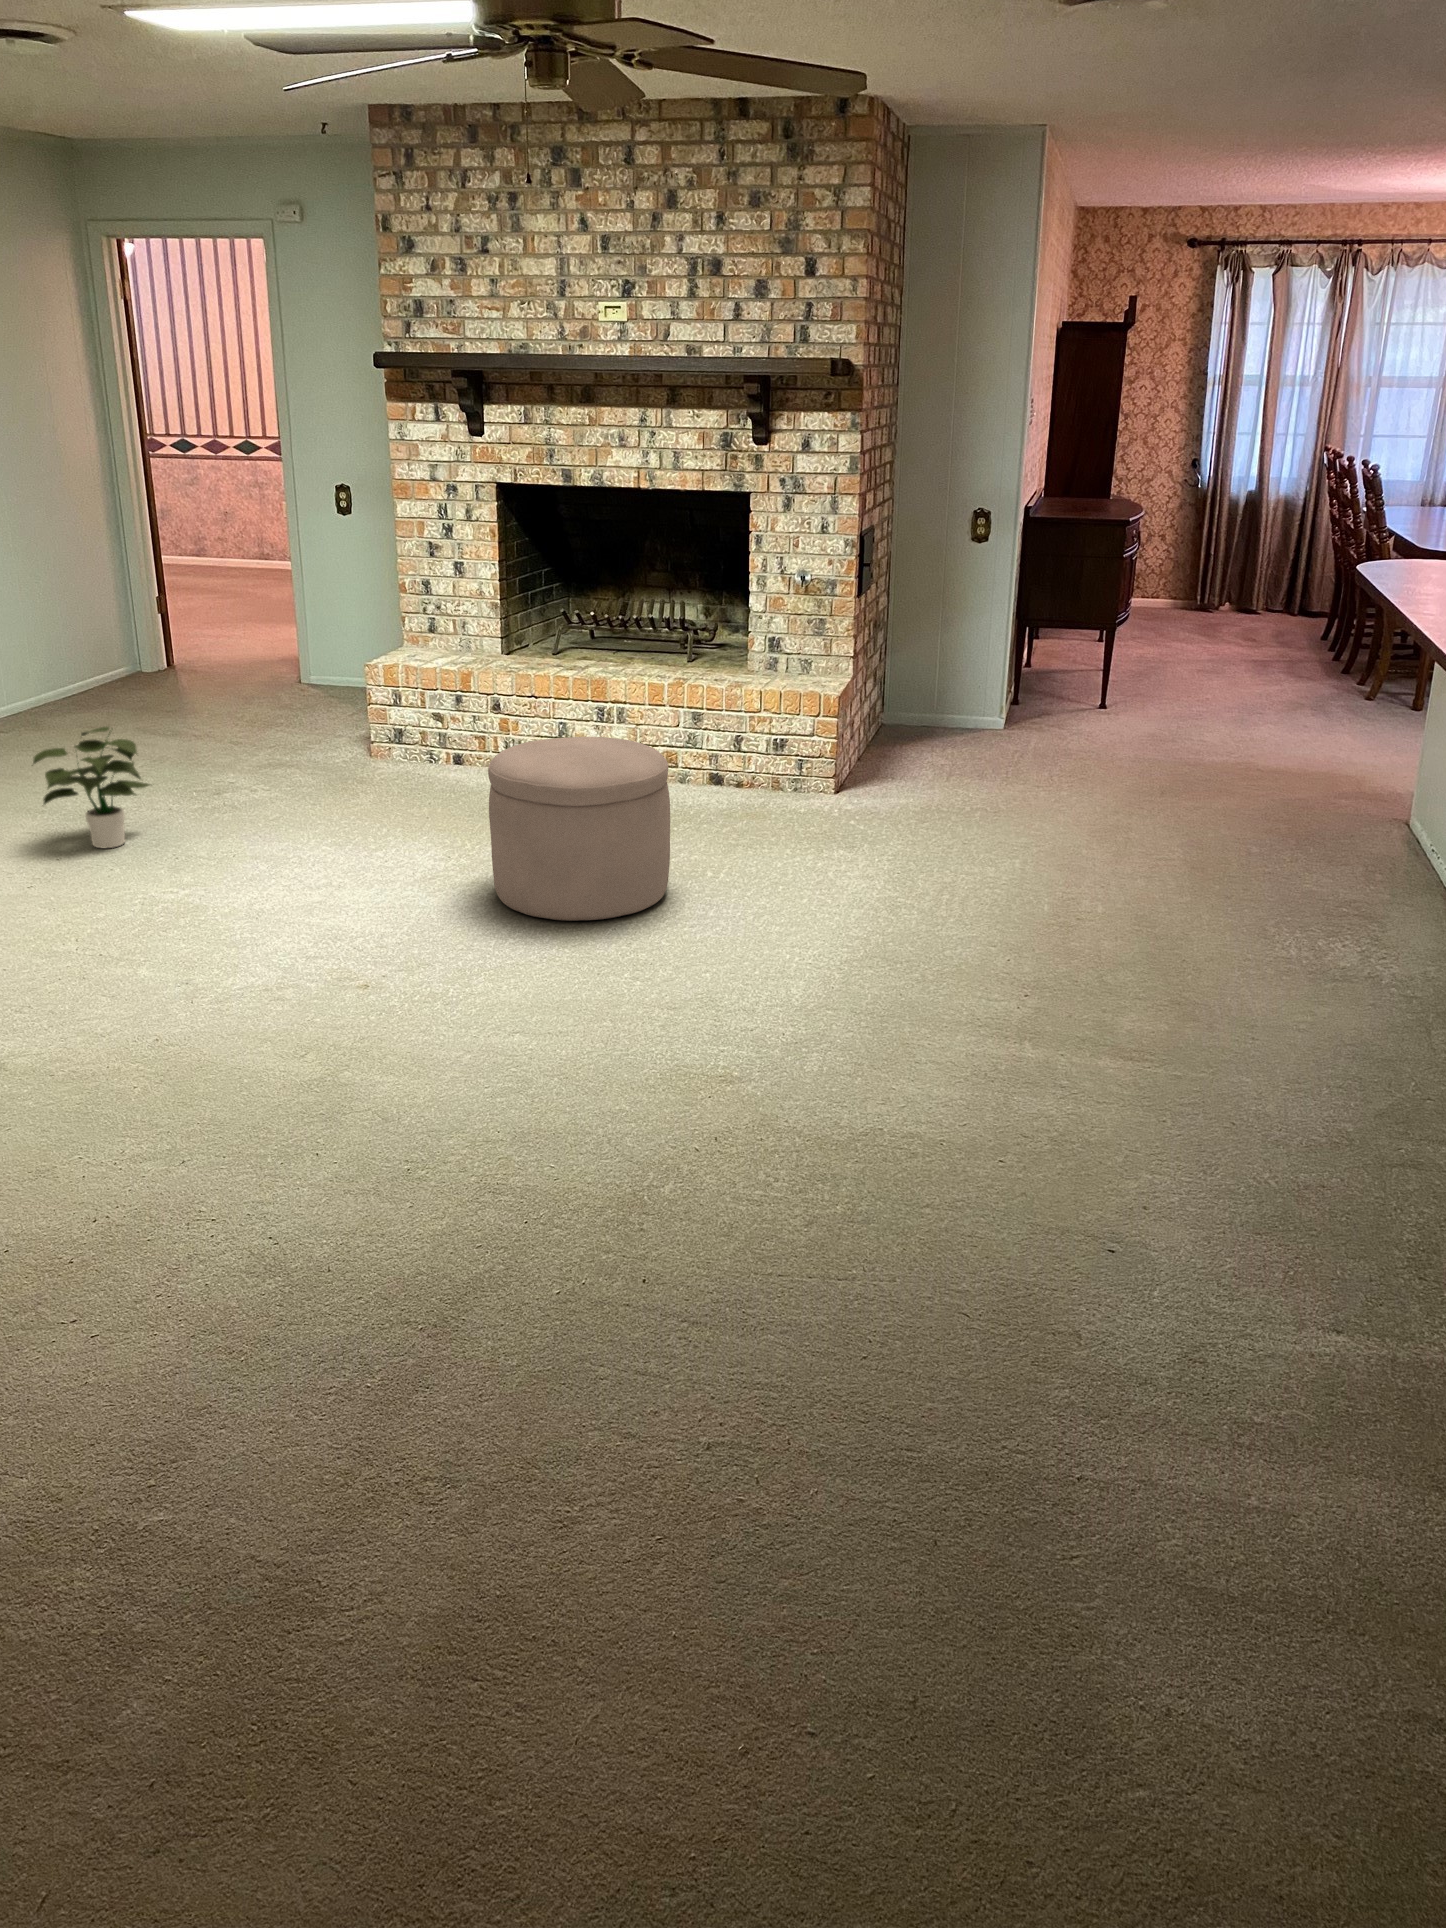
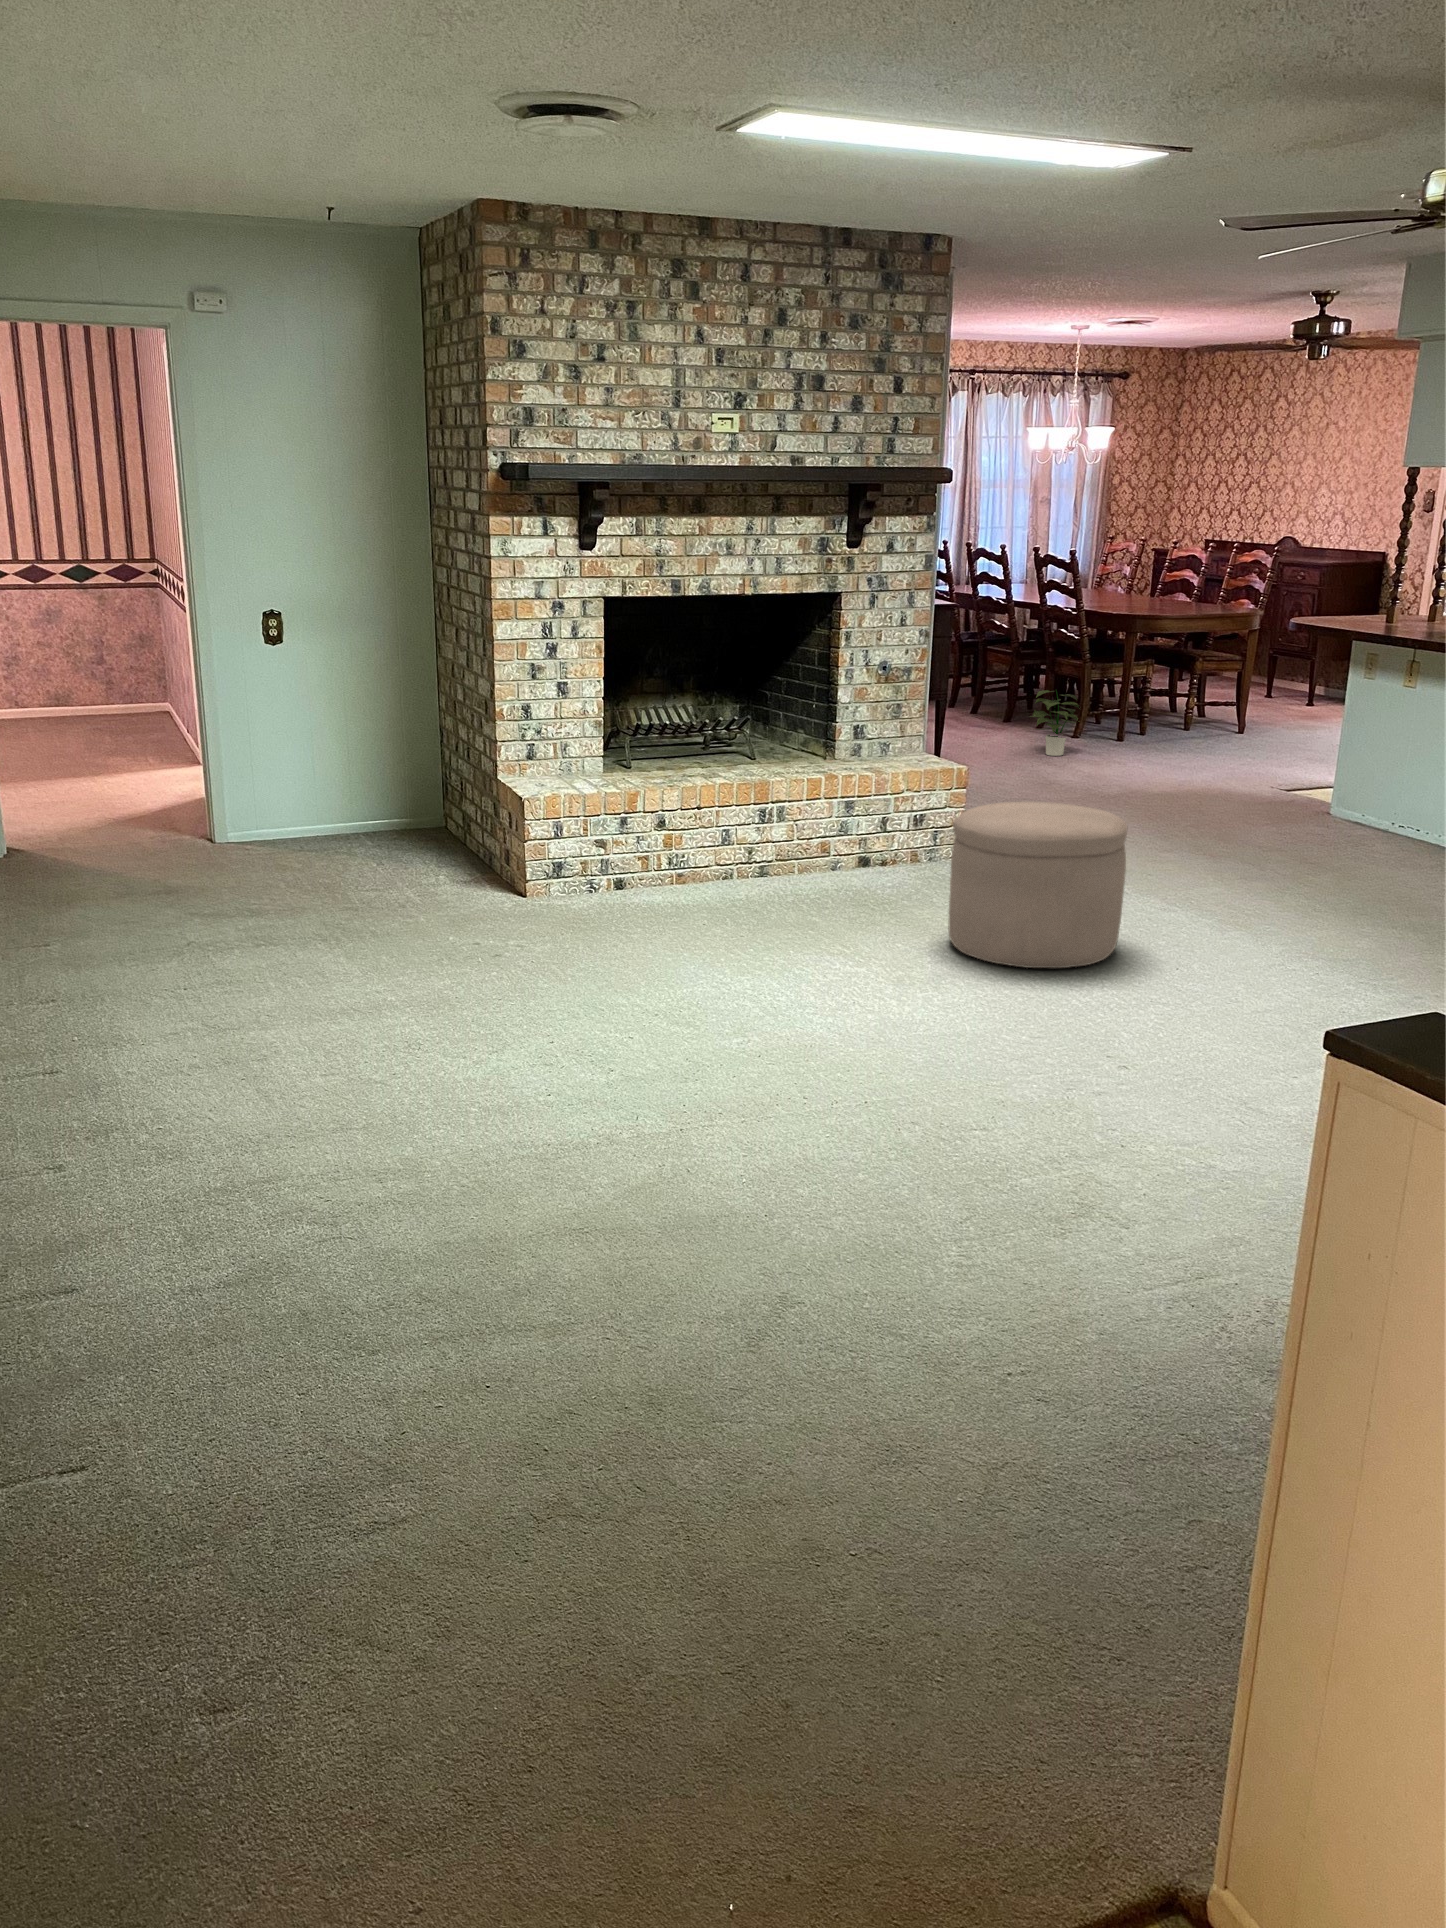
potted plant: present [33,727,150,848] -> present [1030,690,1079,756]

